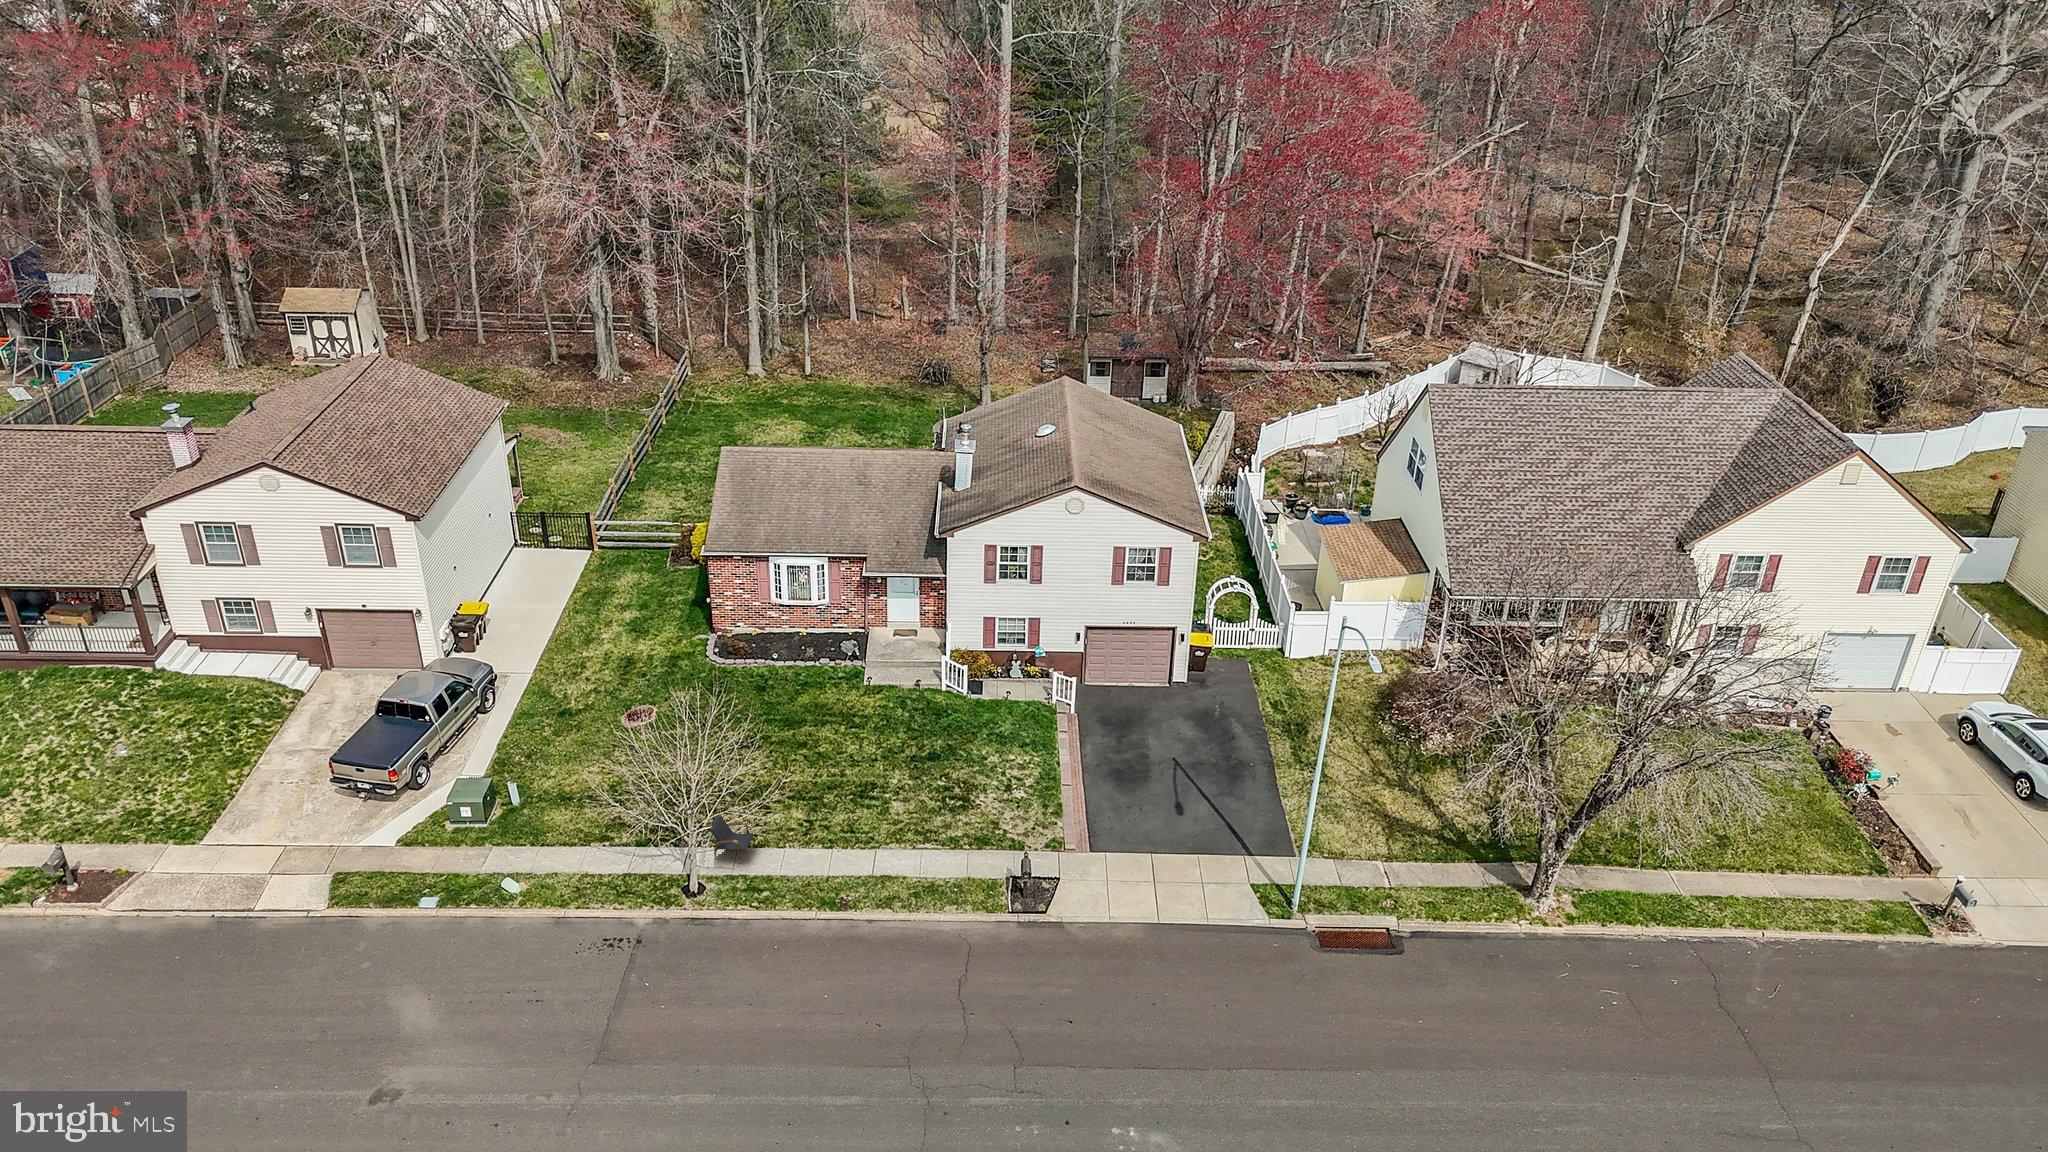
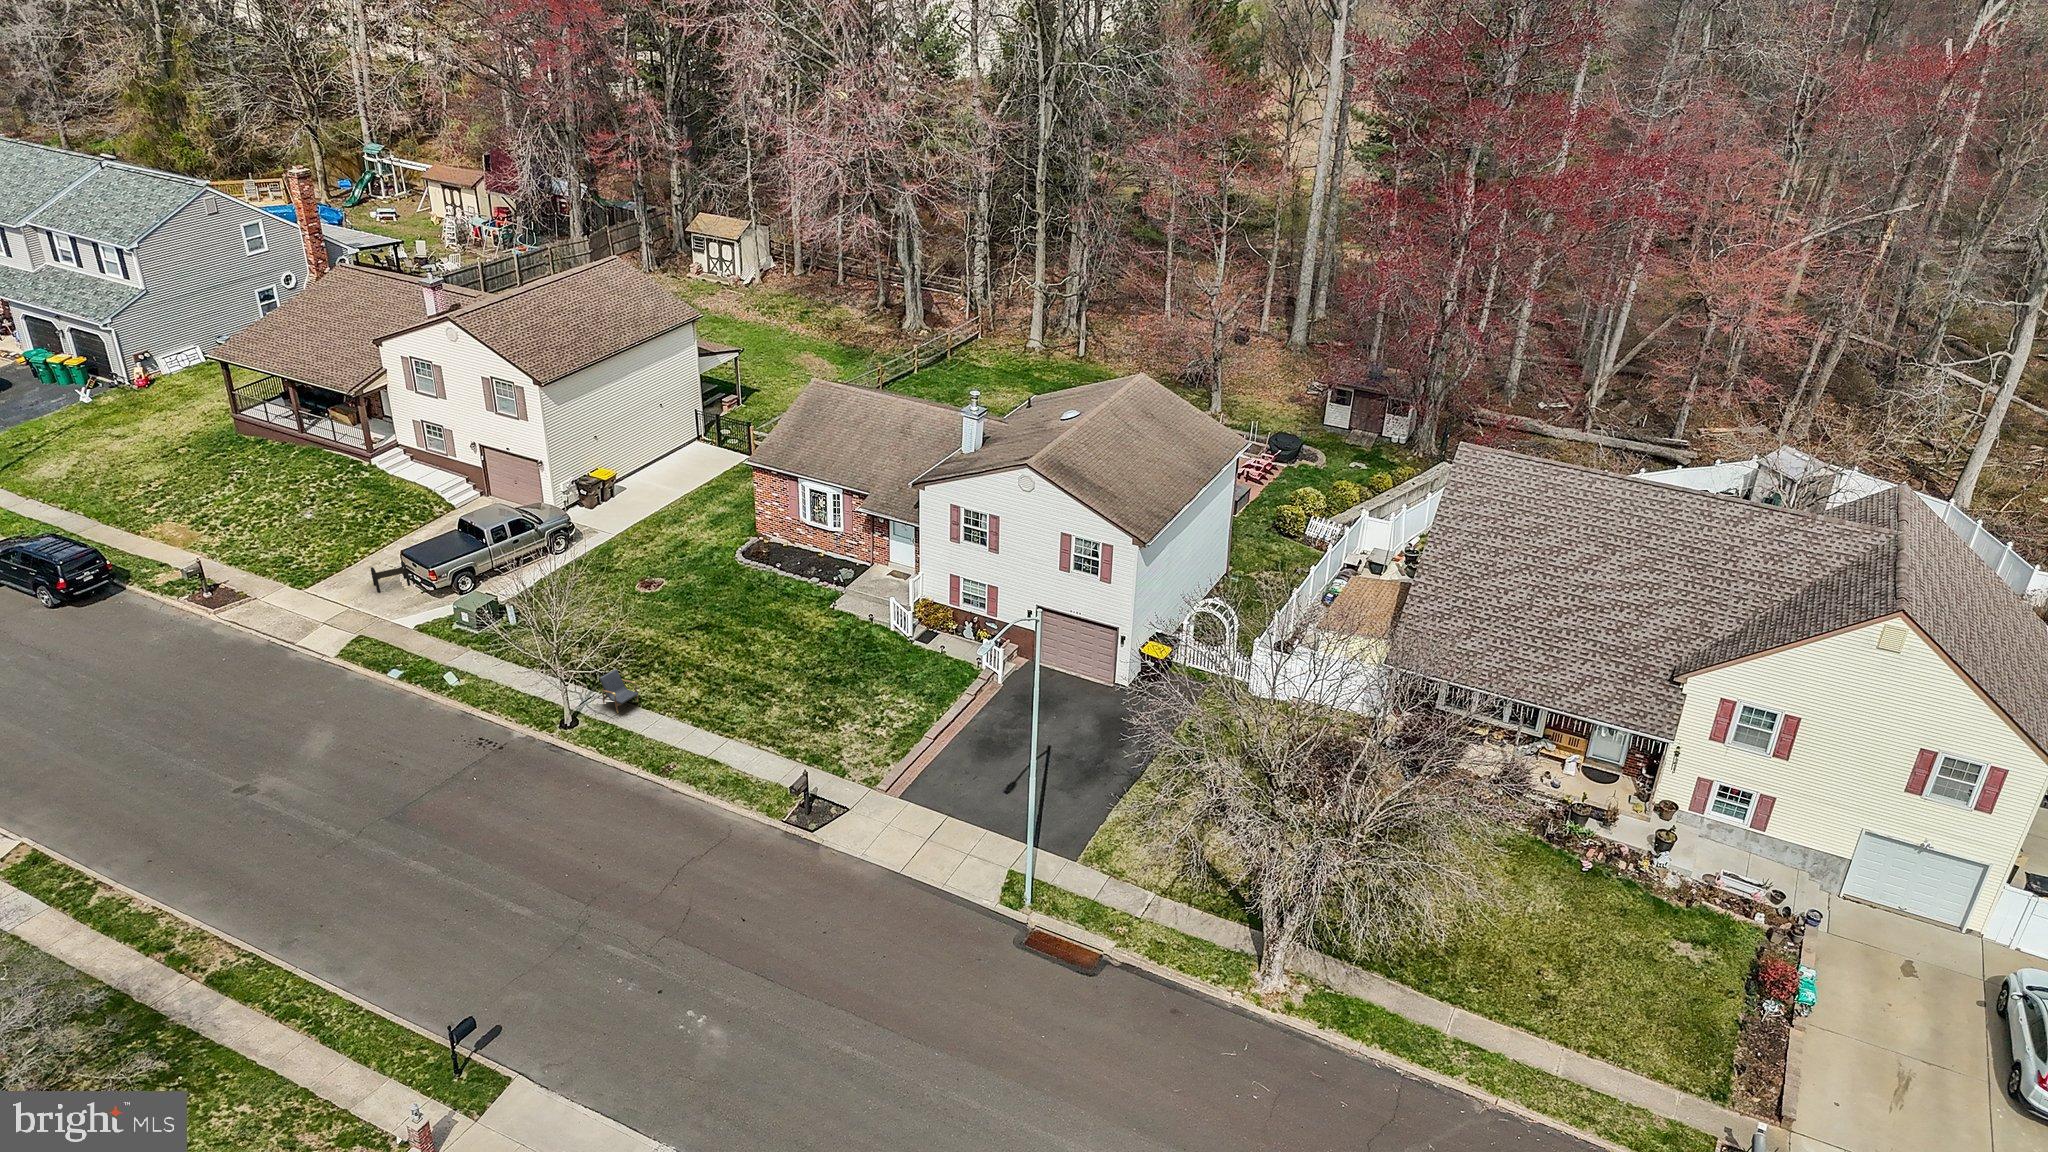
bench: none [293,770,347,818] -> present [371,561,411,593]

